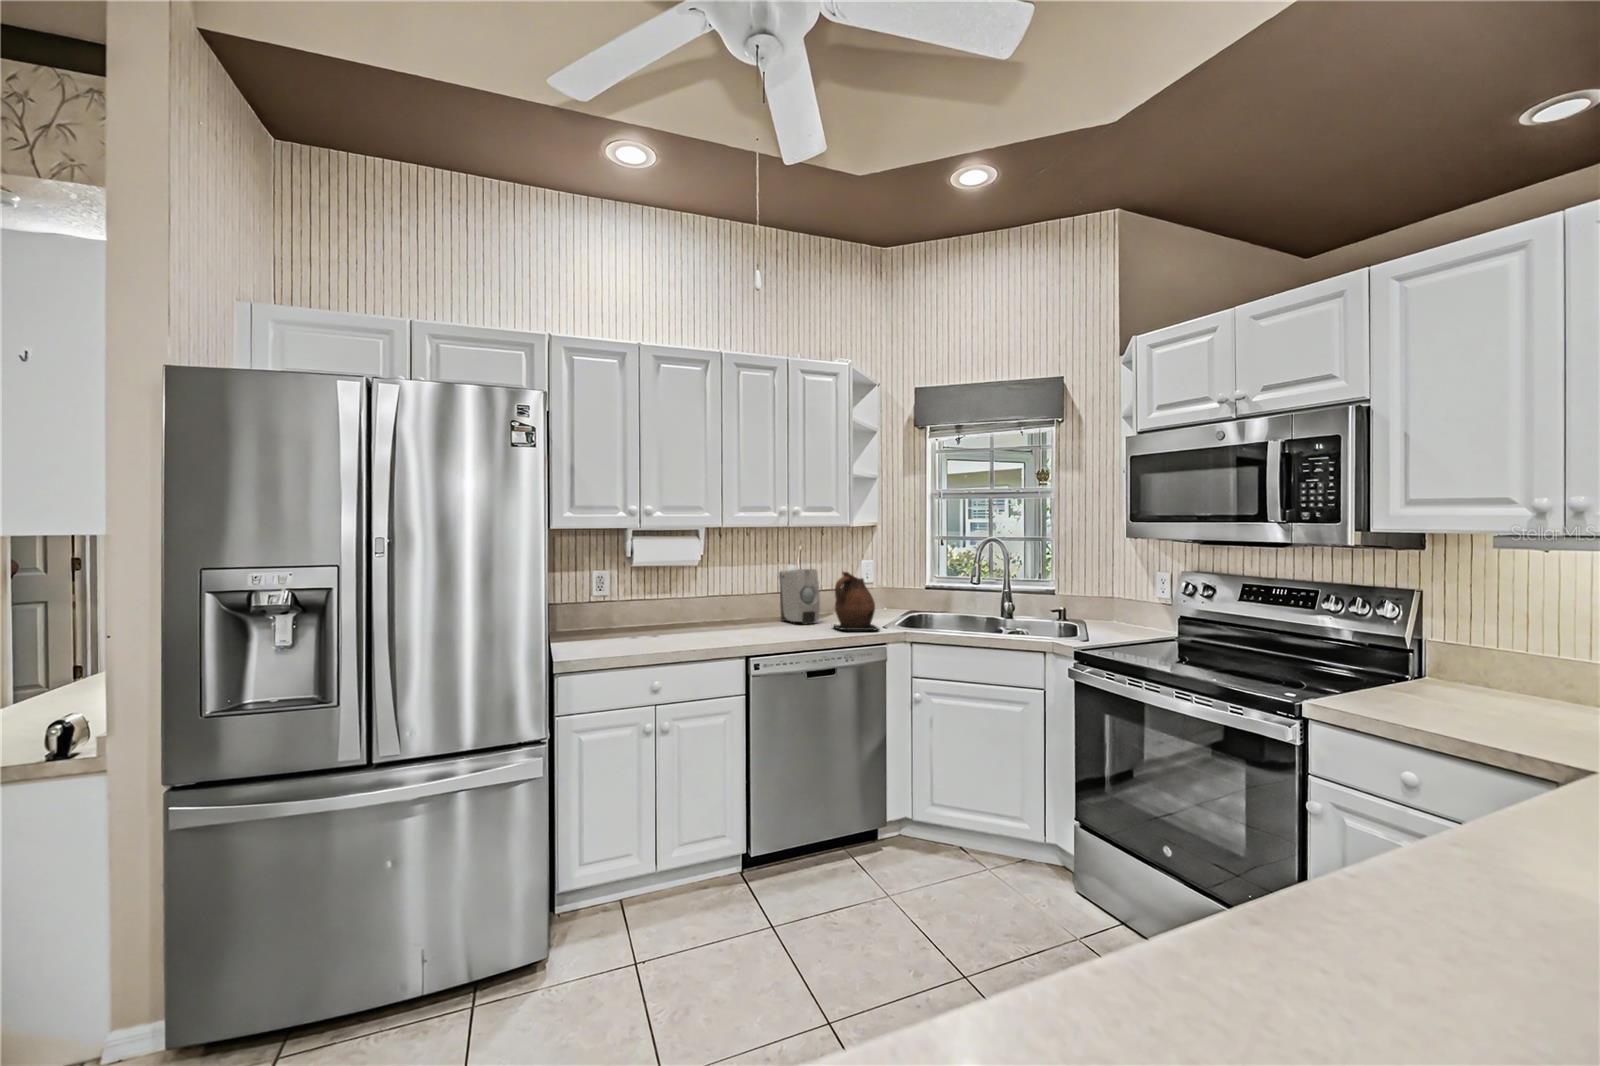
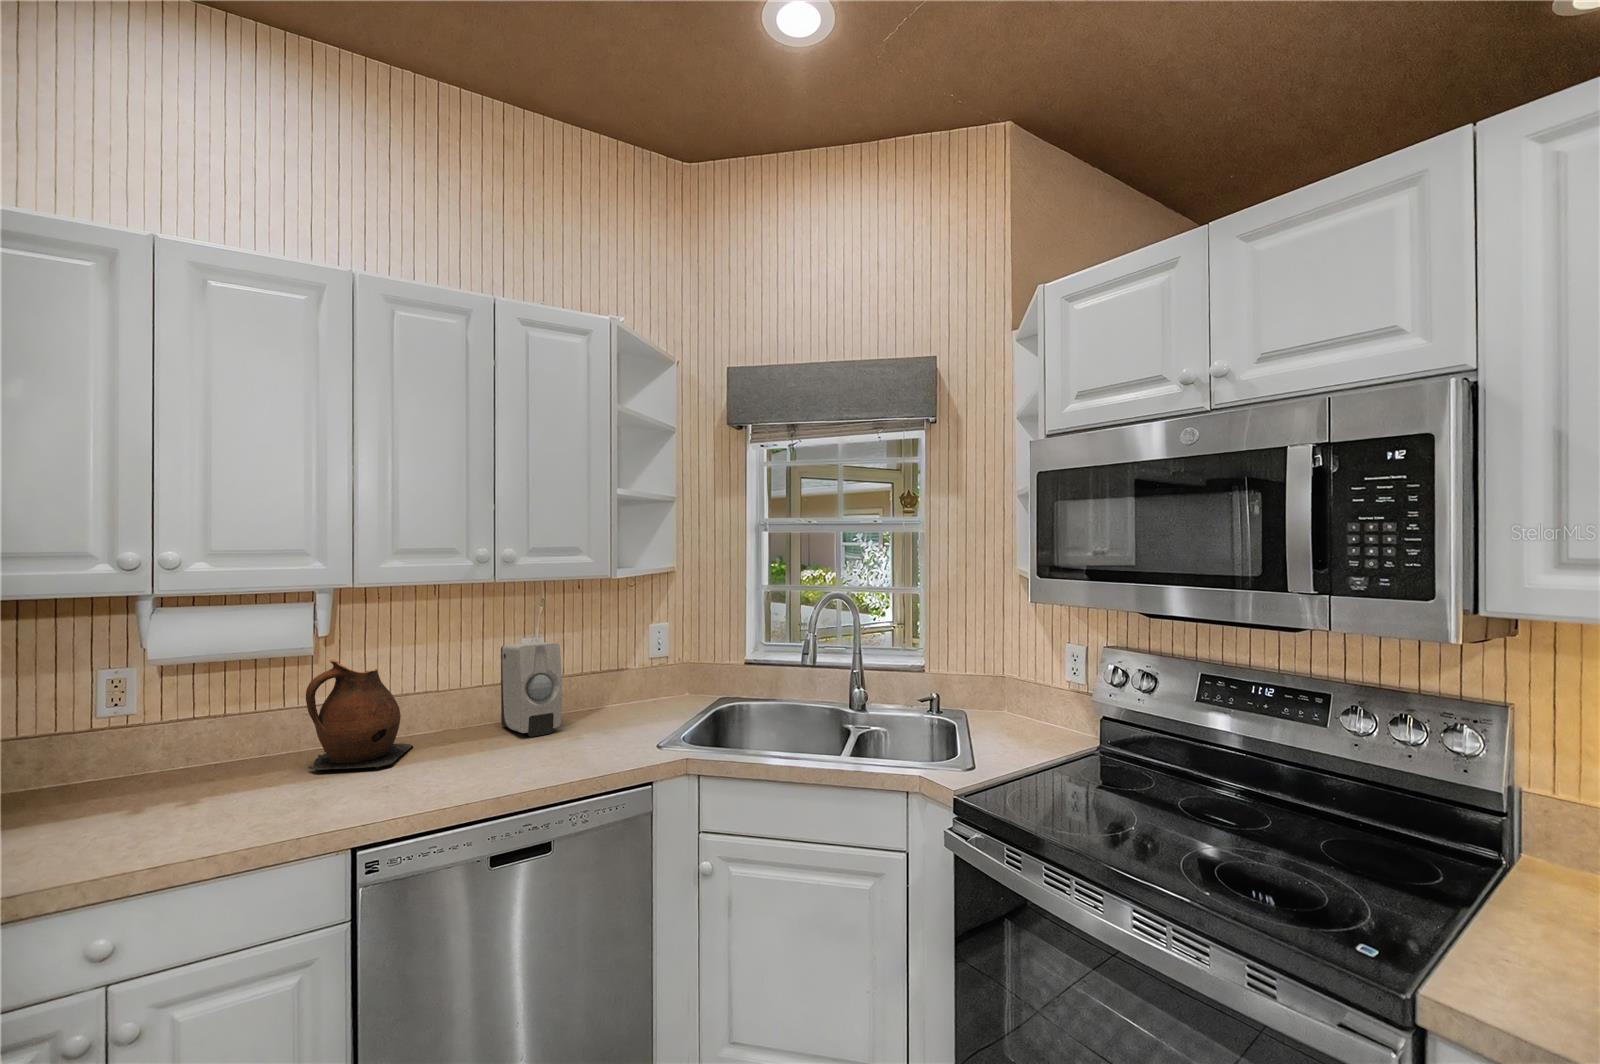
ceramic pitcher: present [834,571,878,630] -> present [306,660,413,770]

